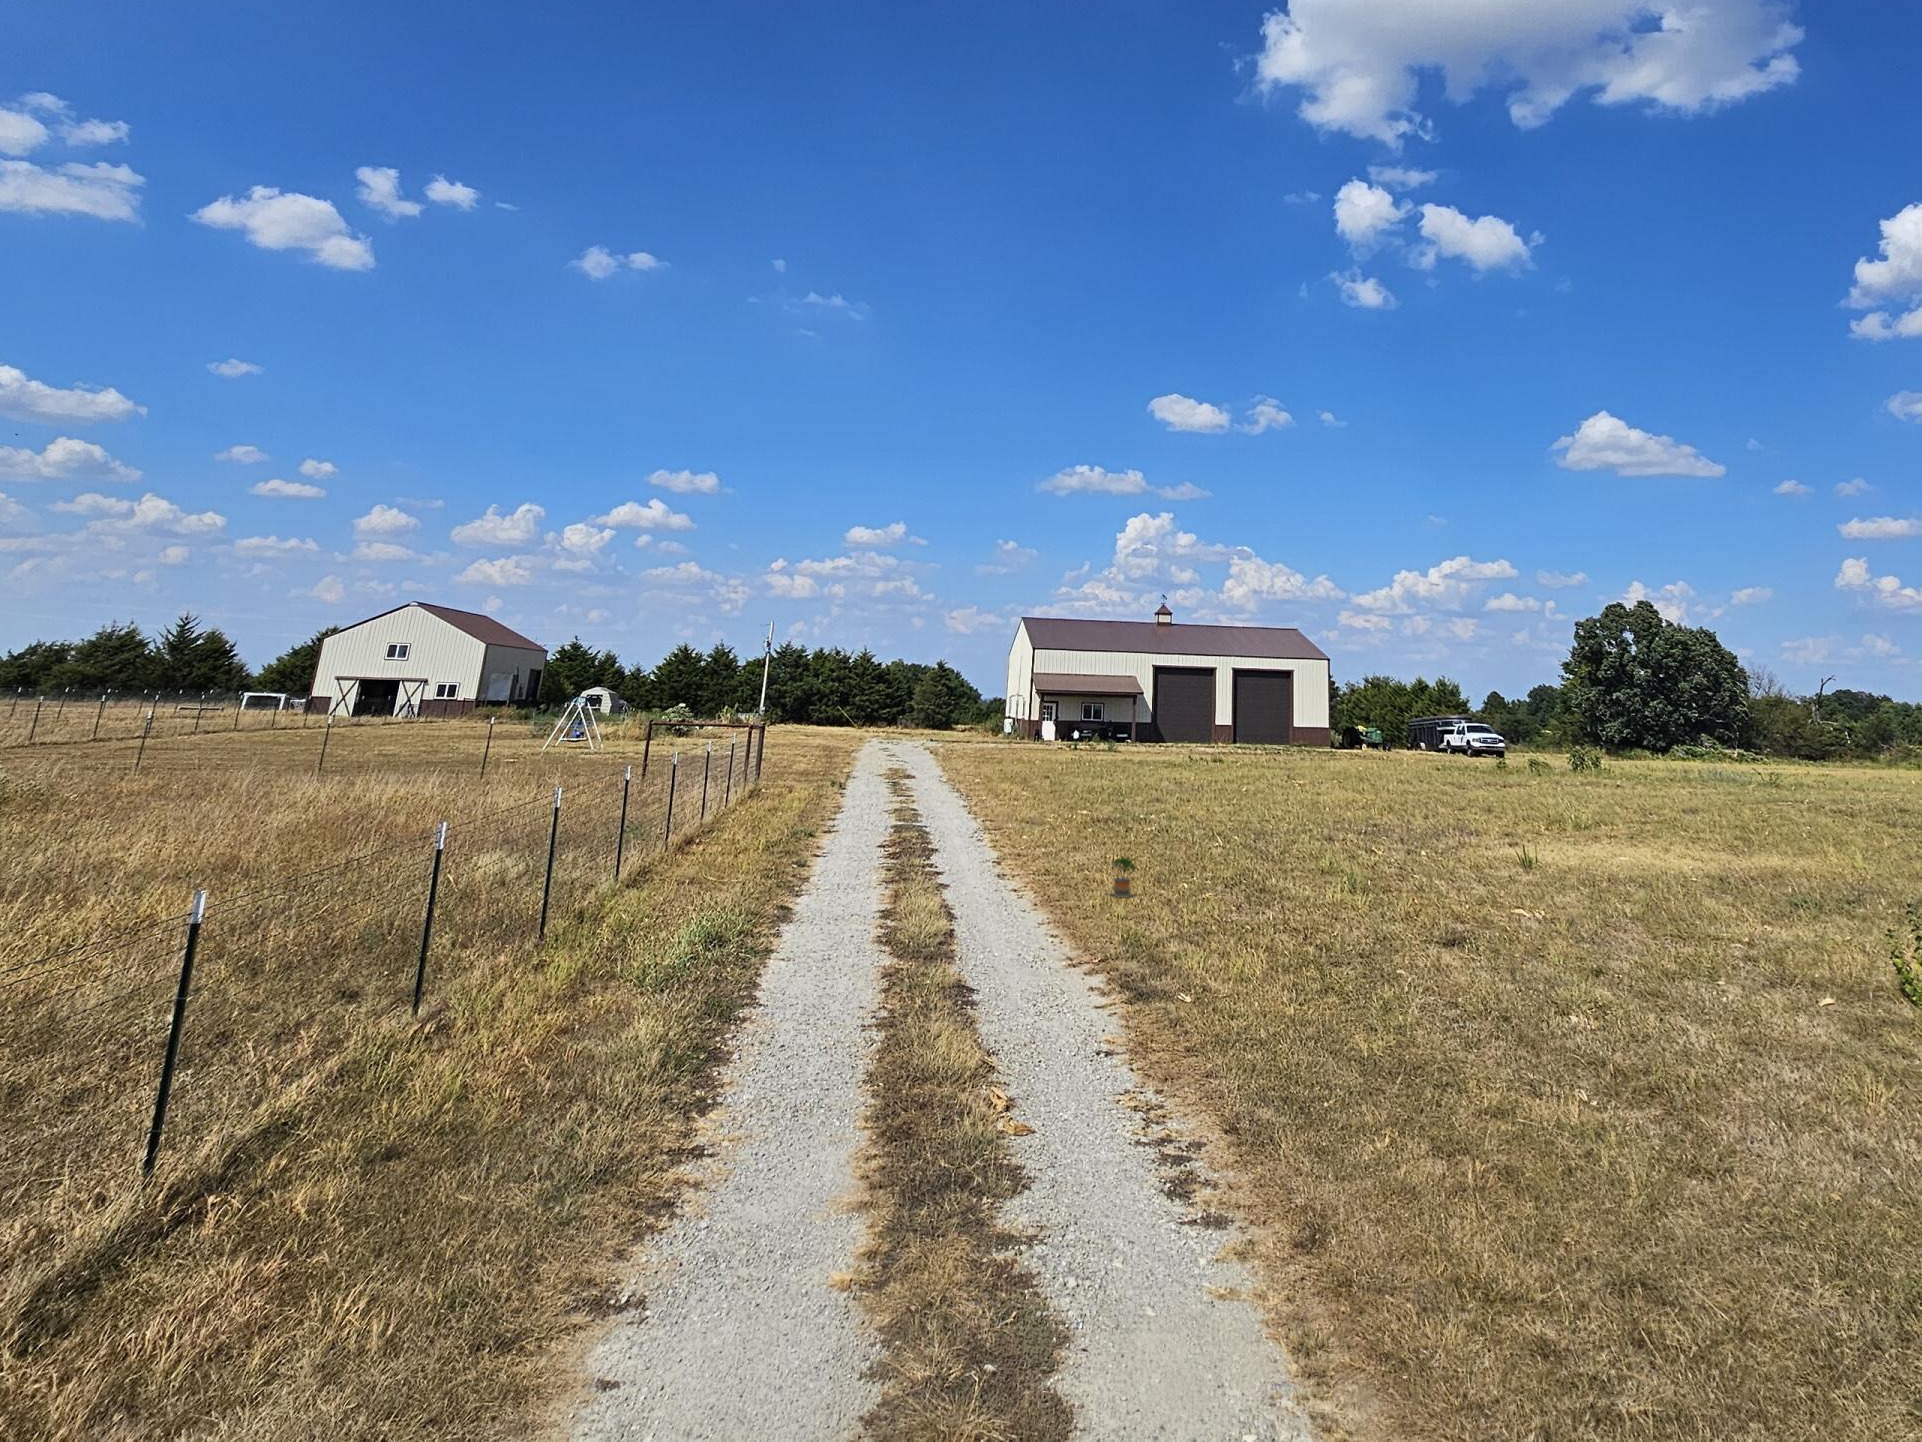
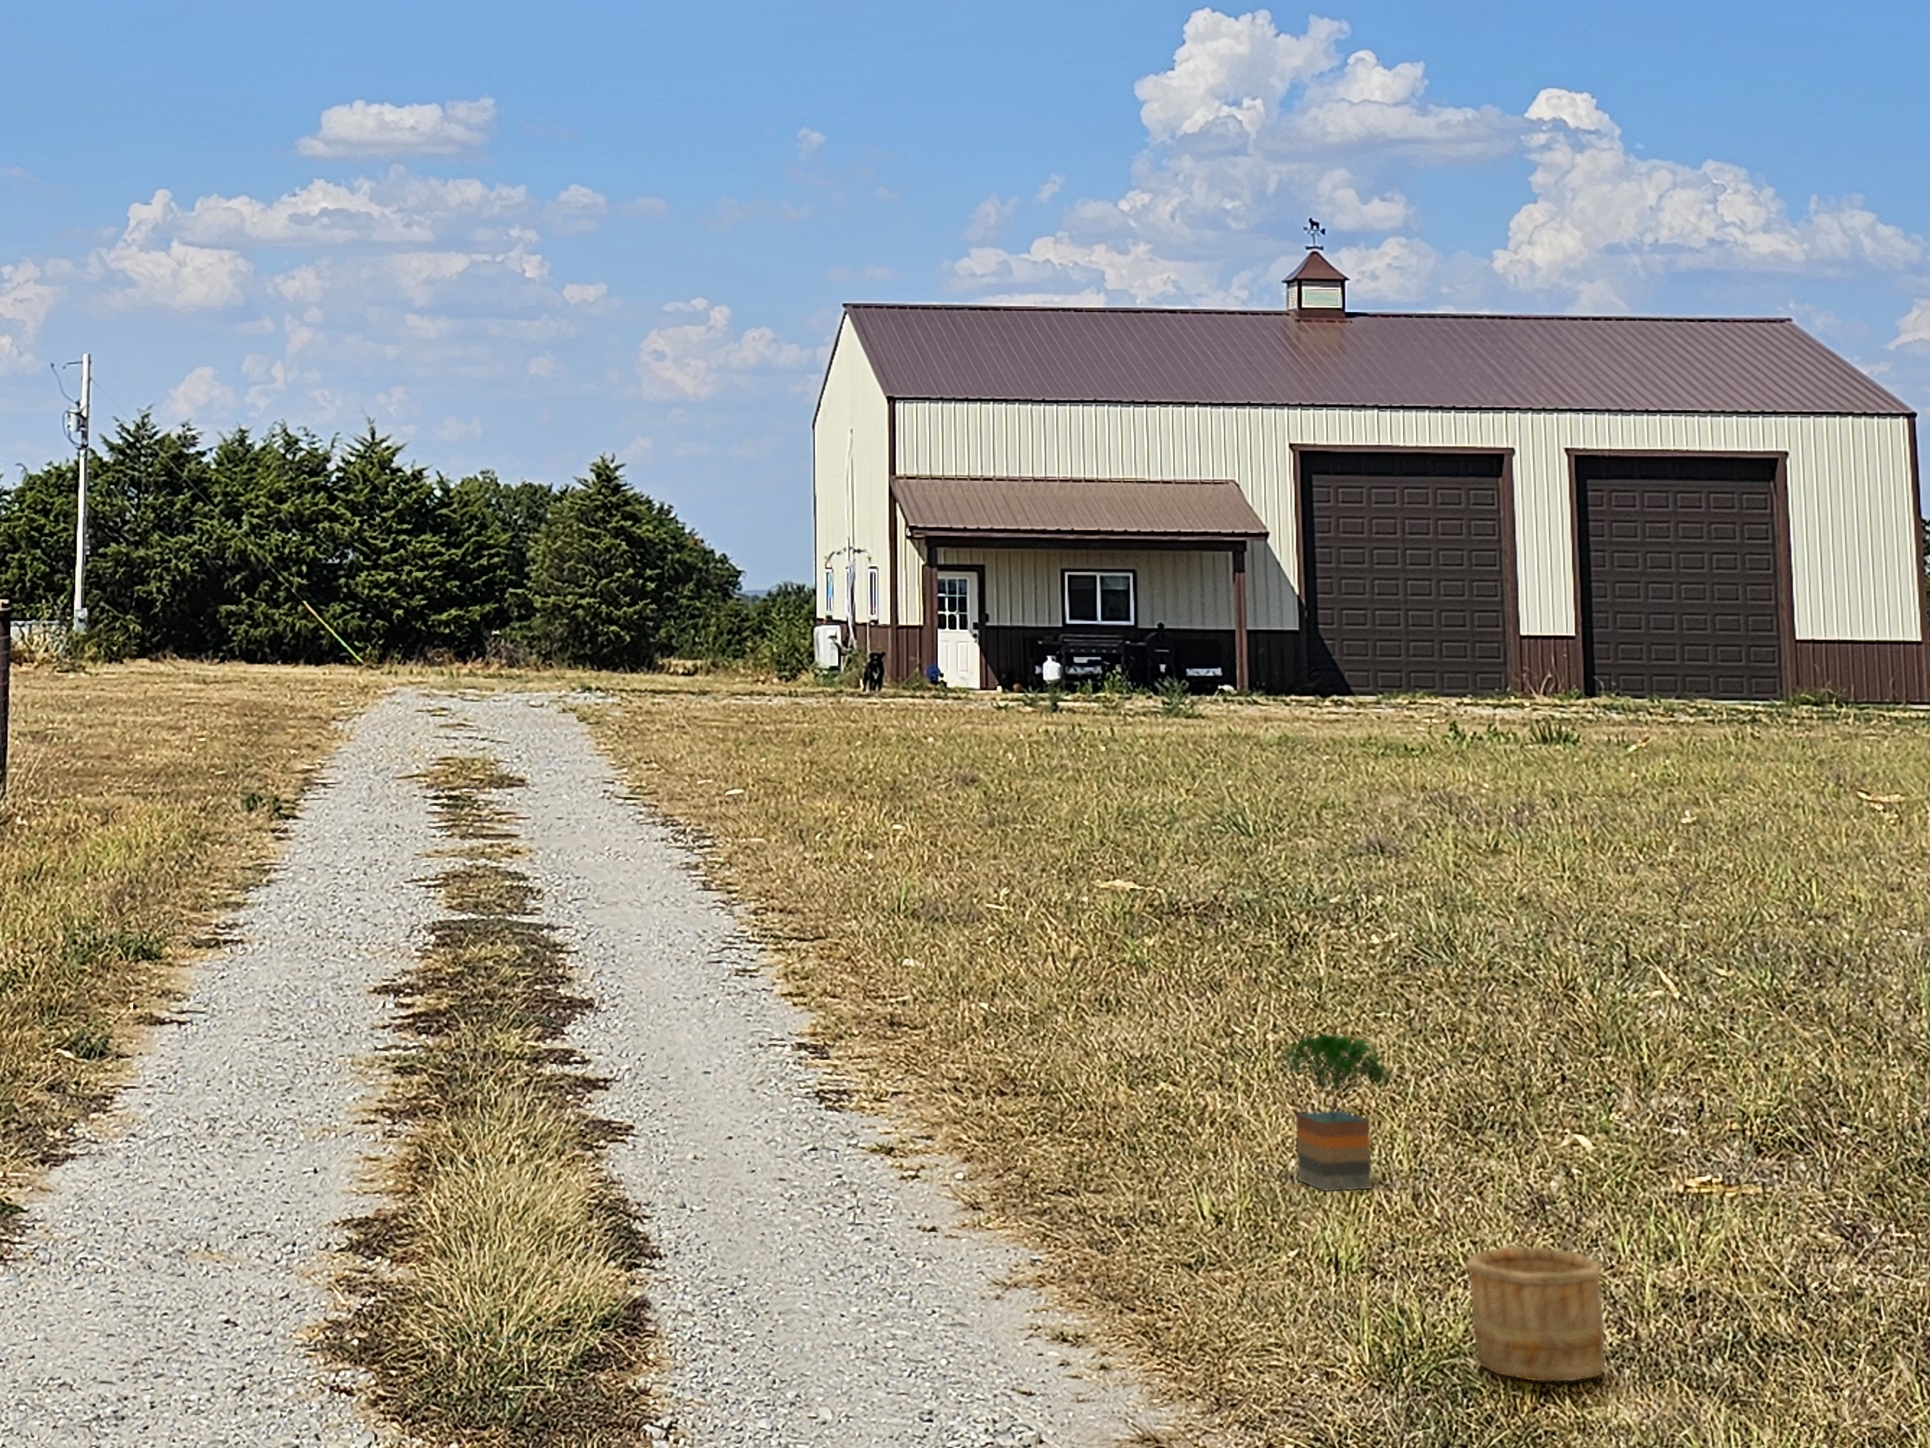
wooden bucket: none [1140,909,1169,940] -> present [1465,1247,1605,1381]

